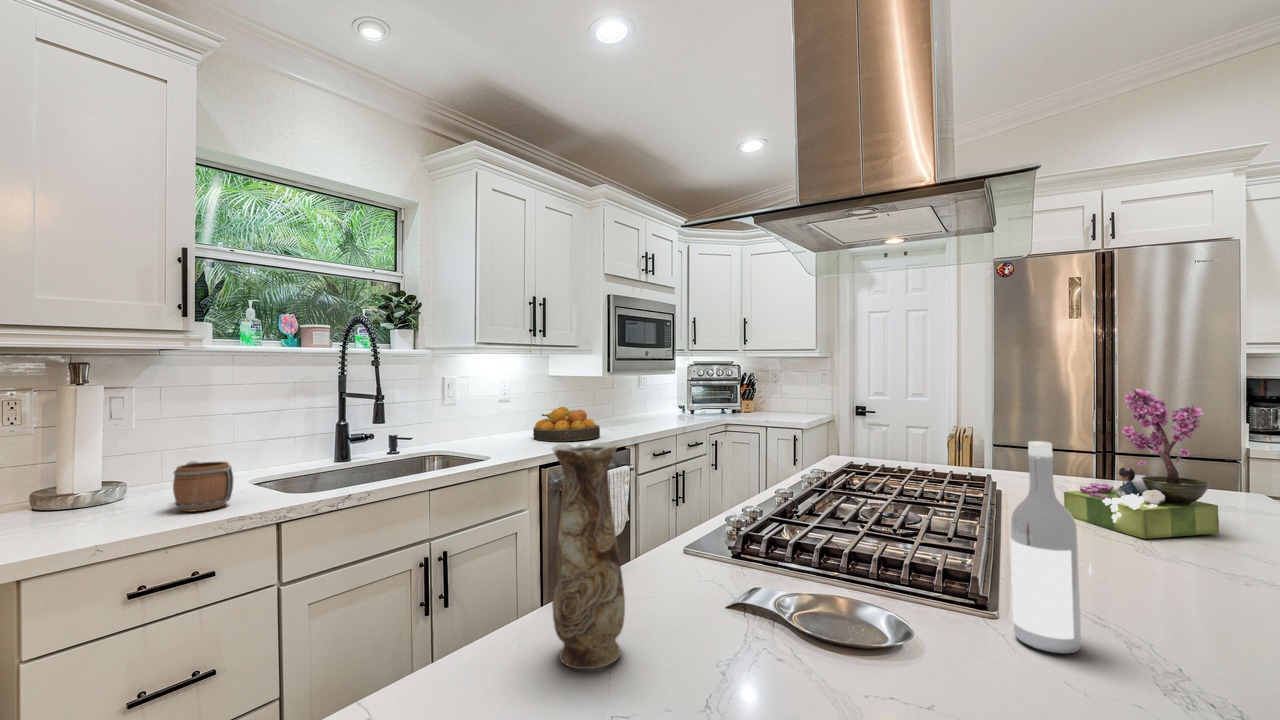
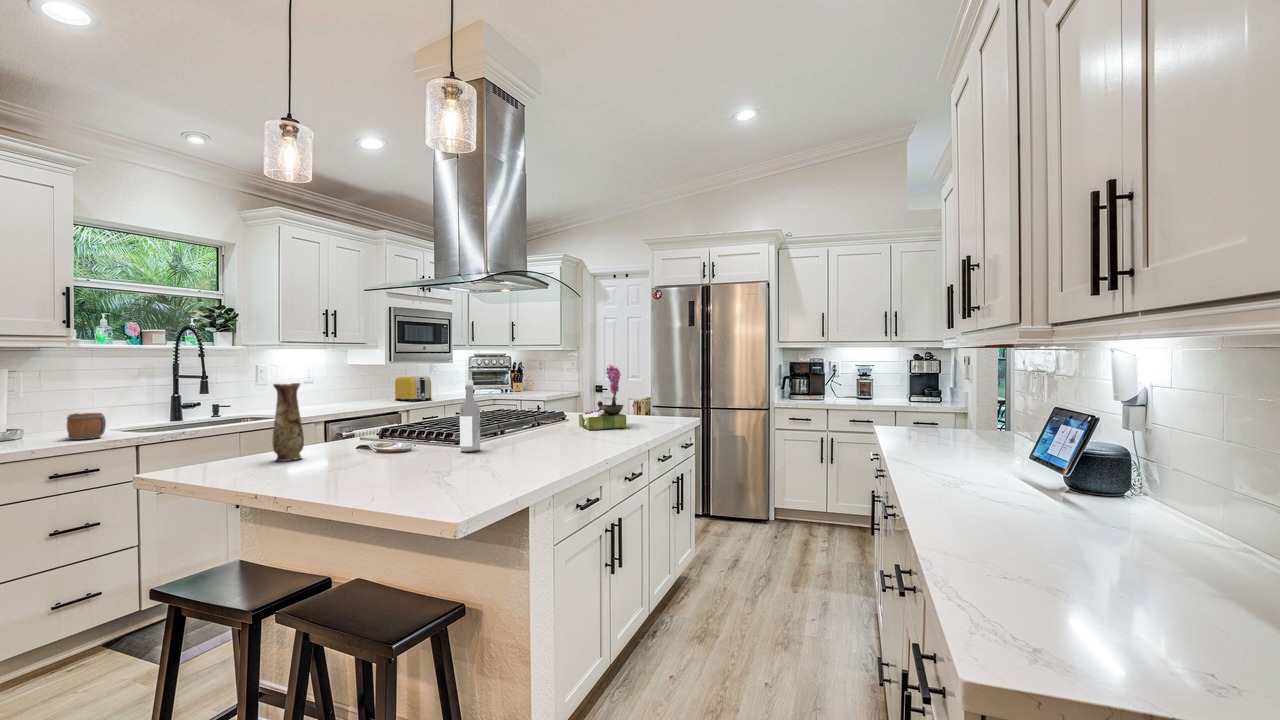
toaster: none [606,392,656,429] -> present [395,376,431,401]
fruit bowl: present [533,407,600,441] -> none [329,386,381,409]

